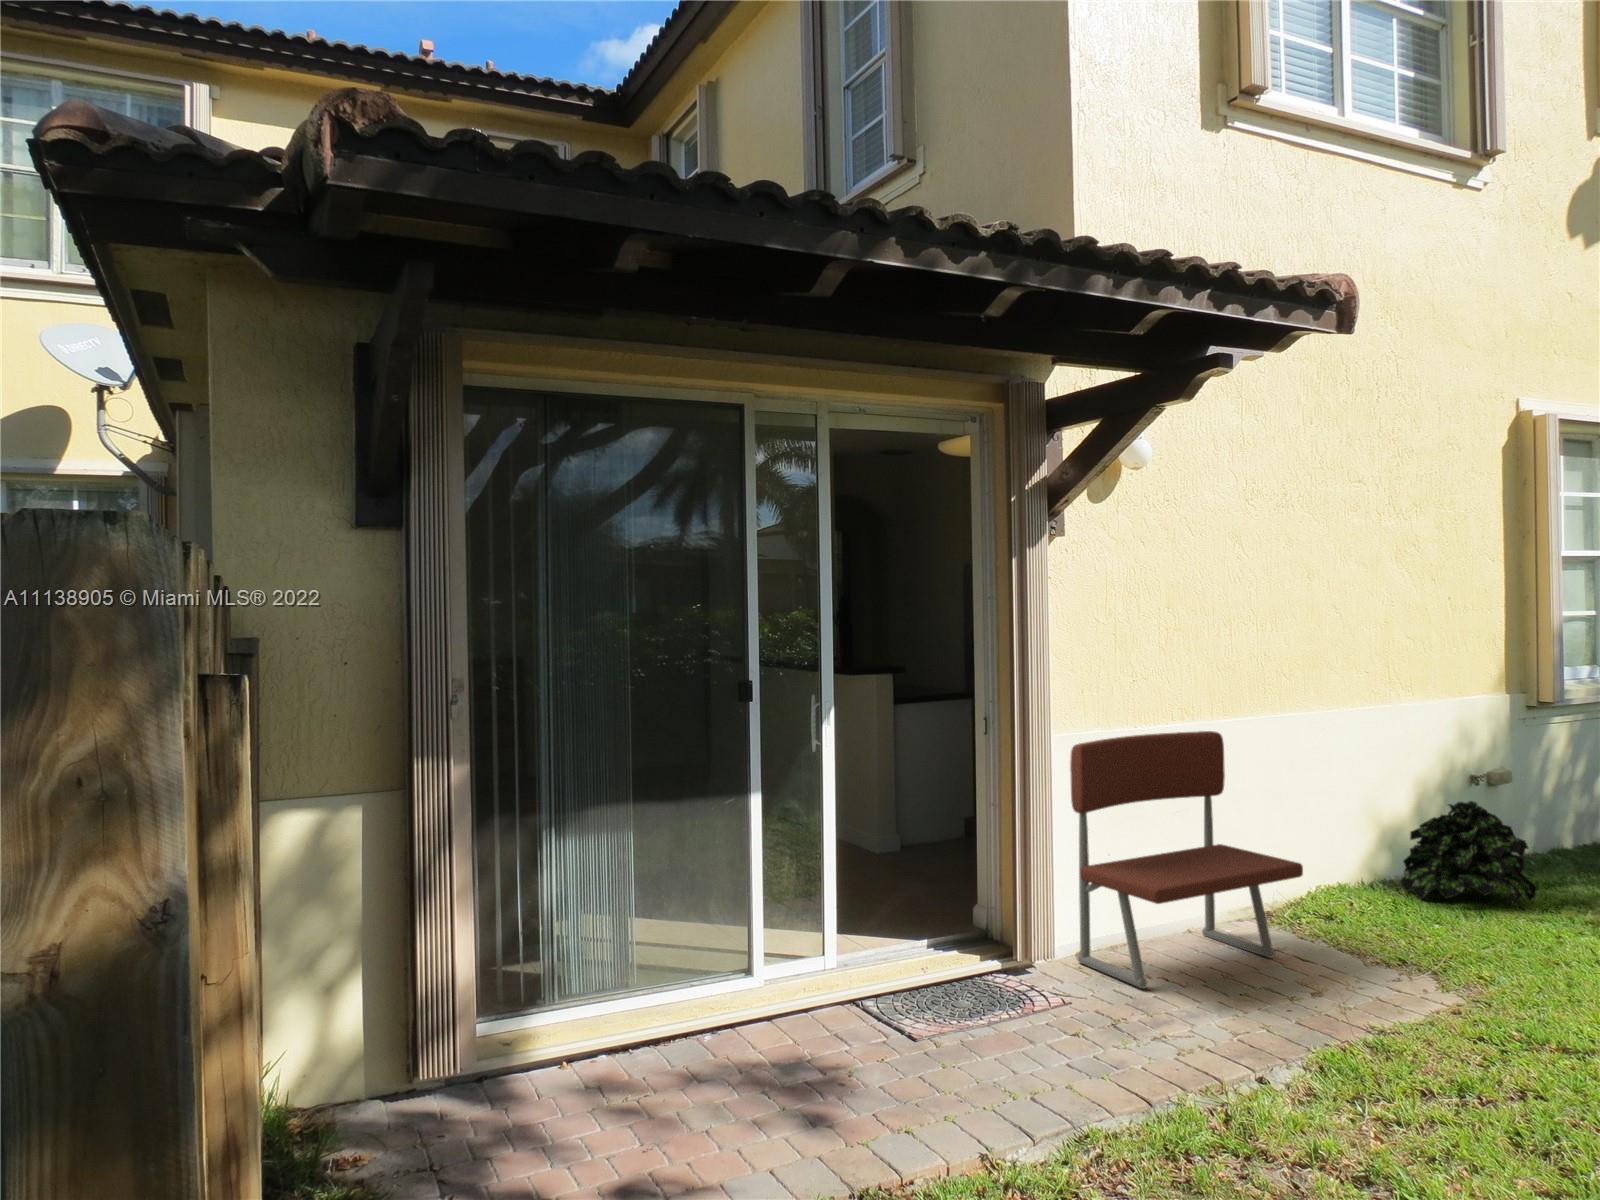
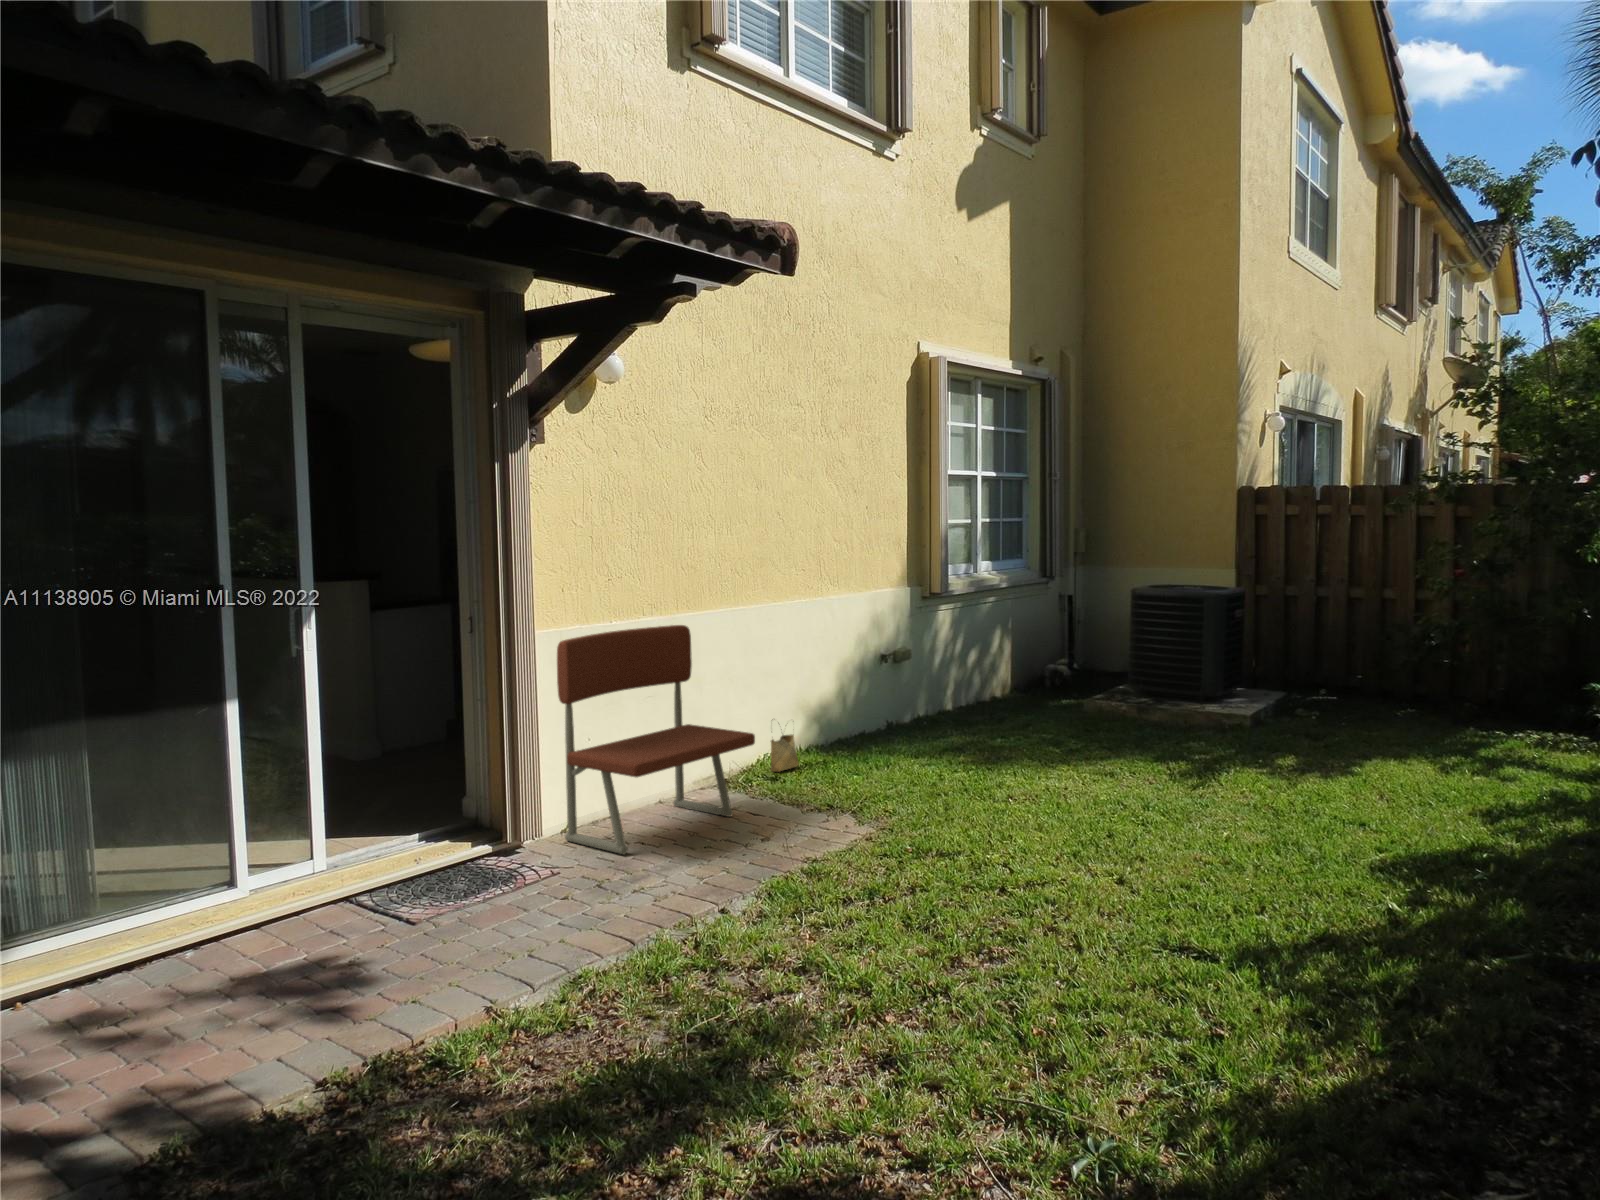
potted plant: present [1402,801,1537,907] -> none [830,675,926,759]
woven basket: none [1322,843,1360,907] -> present [771,734,799,772]

